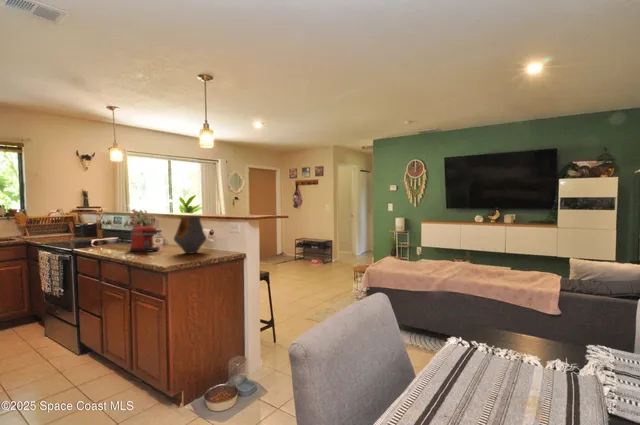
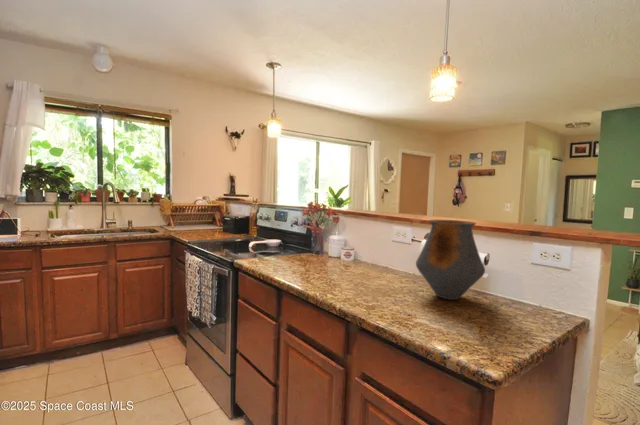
coffee maker: present [130,226,161,252] -> none [319,232,378,281]

